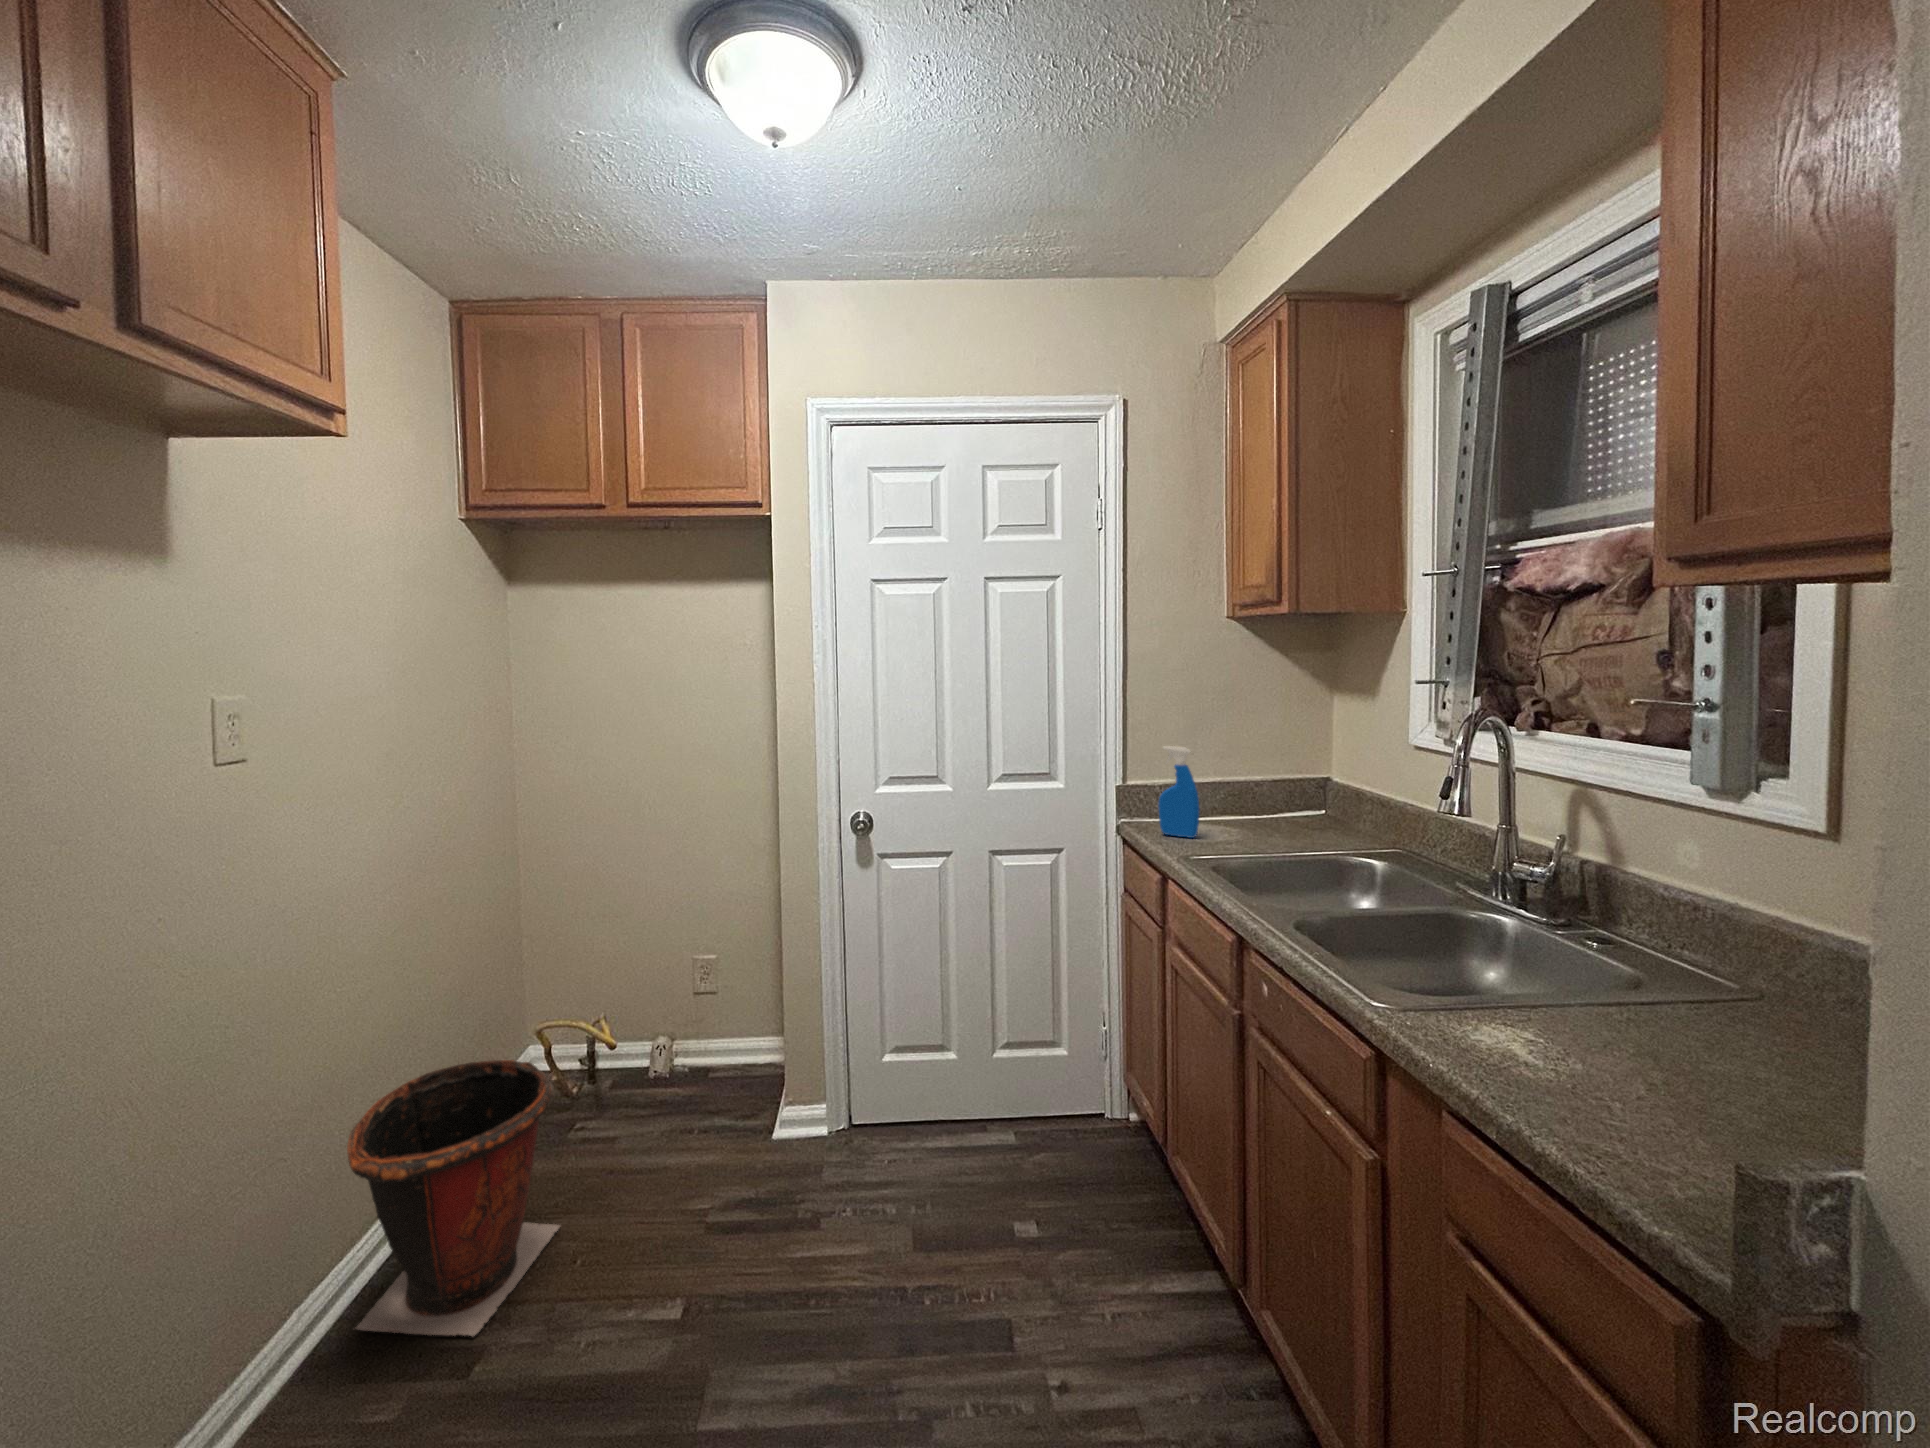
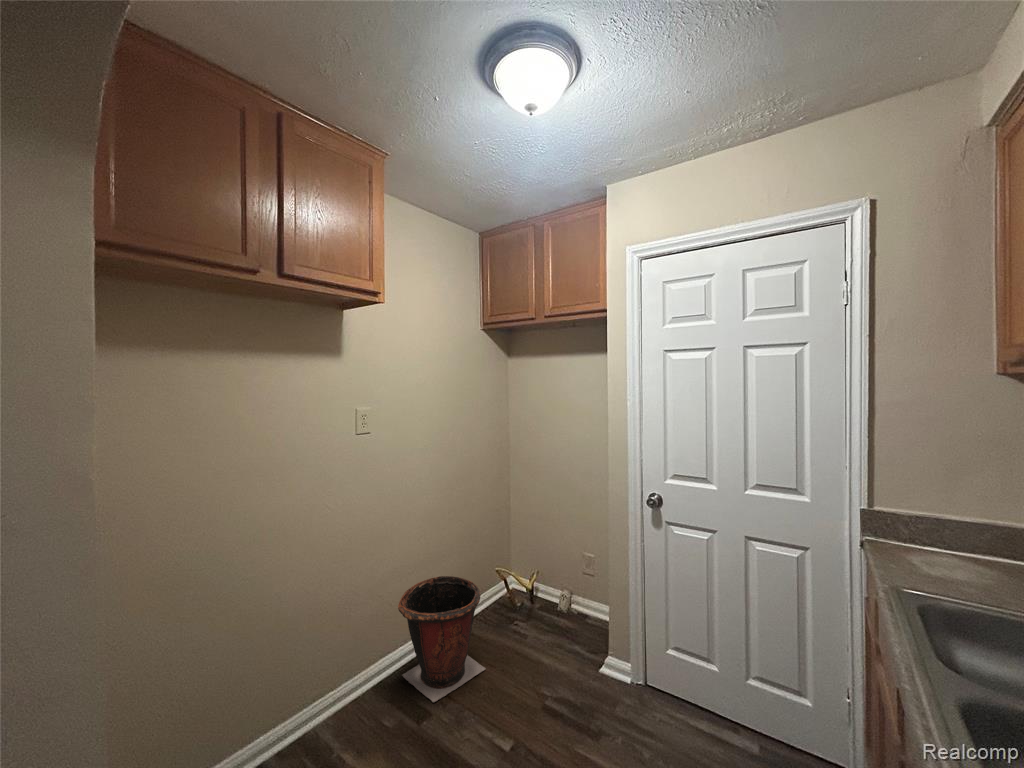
spray bottle: present [1159,746,1199,838] -> none [890,485,932,569]

